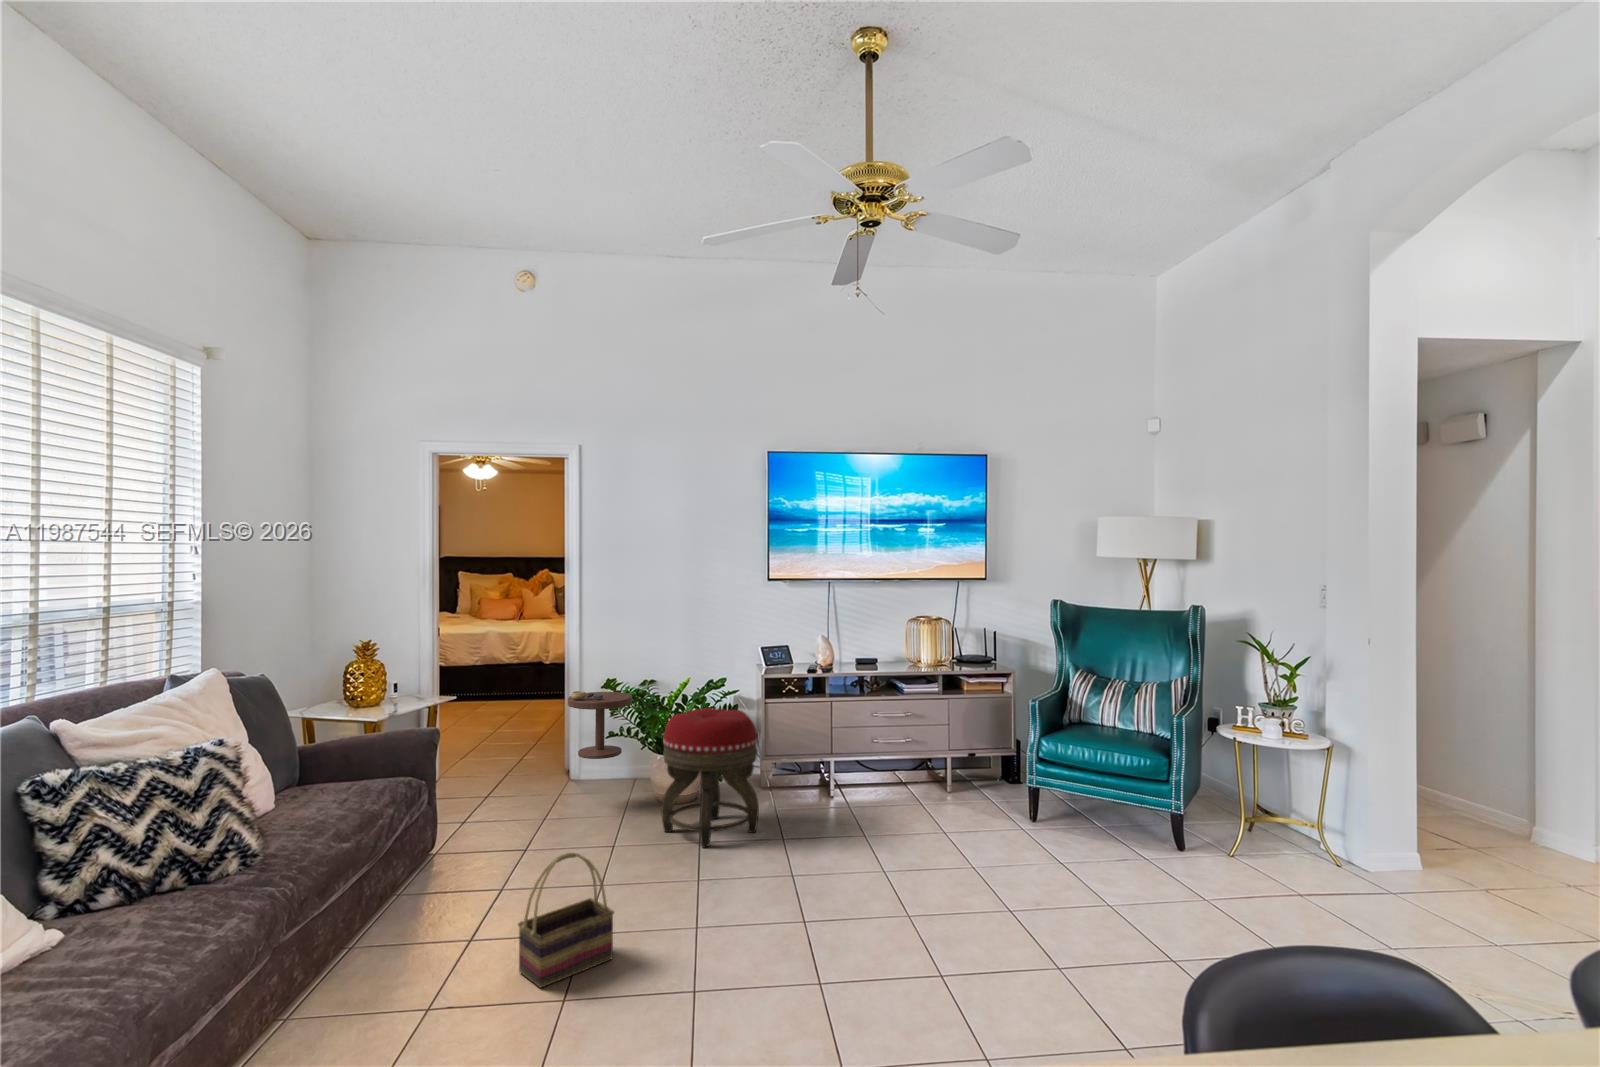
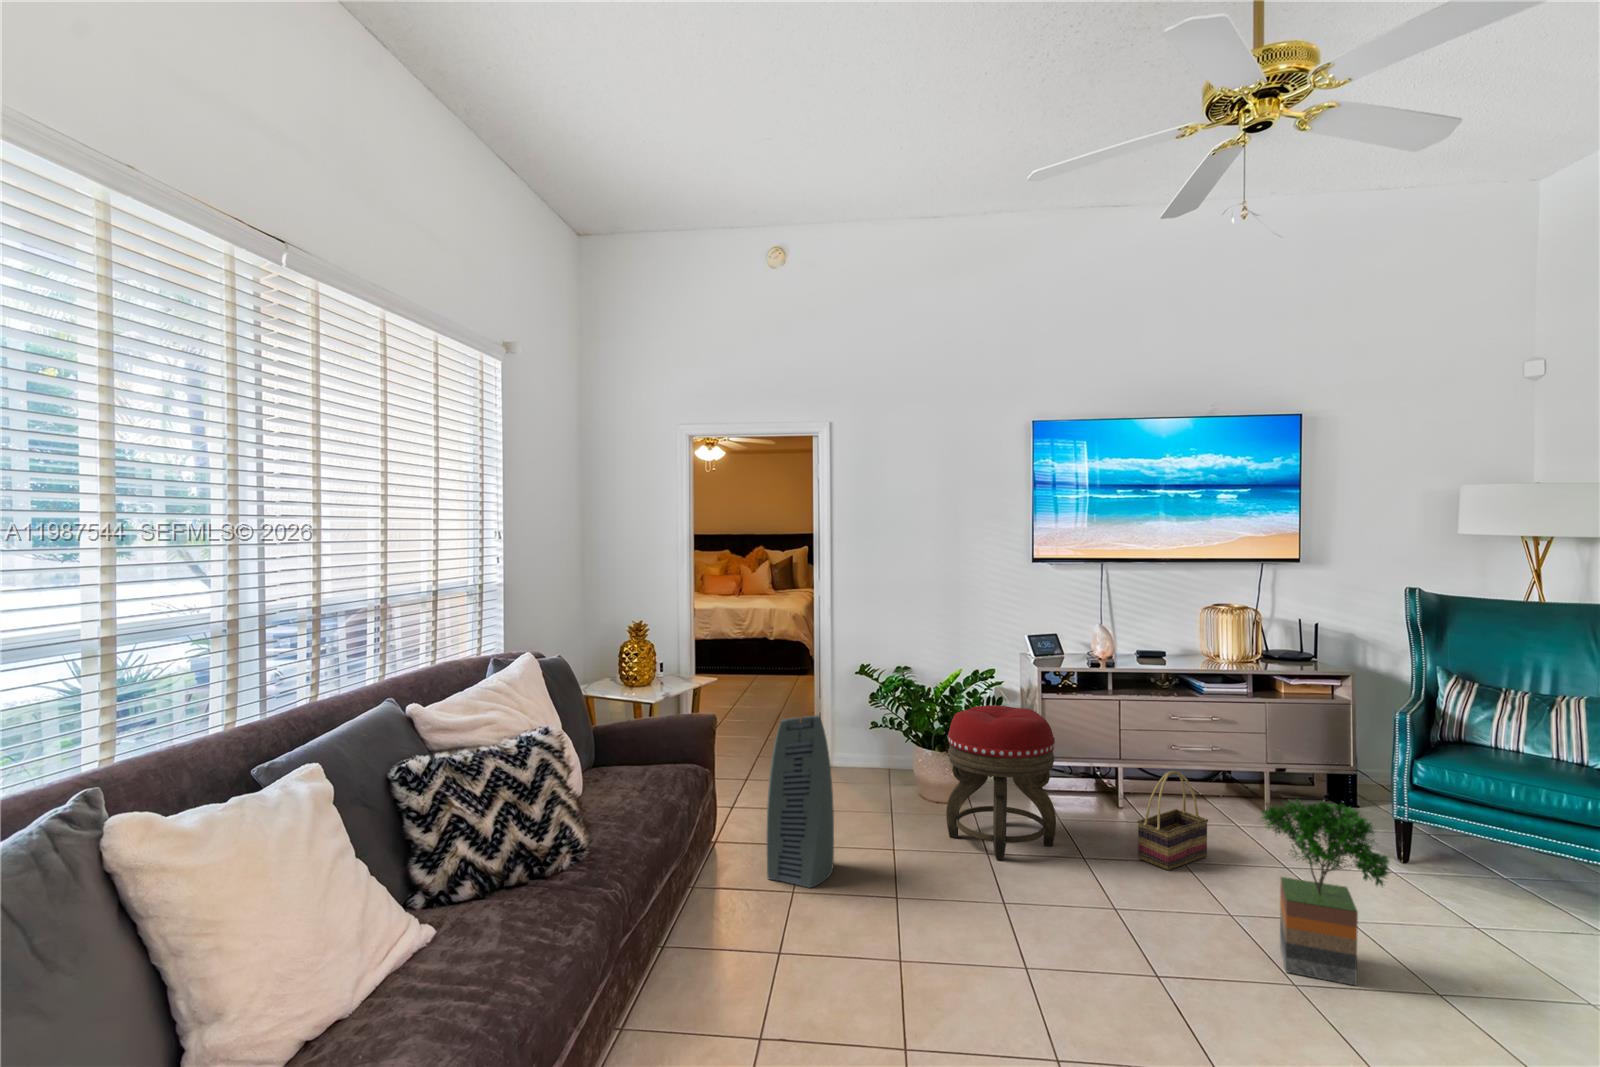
side table: present [568,691,632,759] -> none [839,680,906,804]
air purifier: none [476,721,547,886] -> present [766,715,834,888]
potted tree: none [901,767,996,919] -> present [1262,799,1389,985]
basket: present [518,853,614,988] -> present [1137,771,1208,870]

